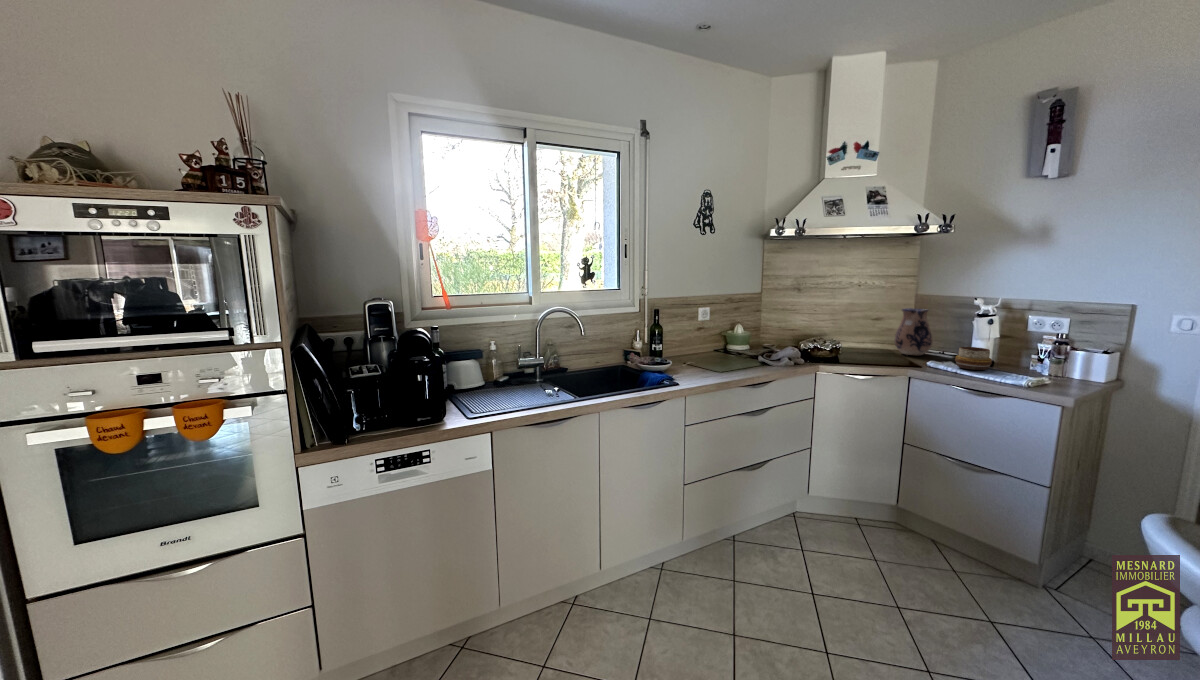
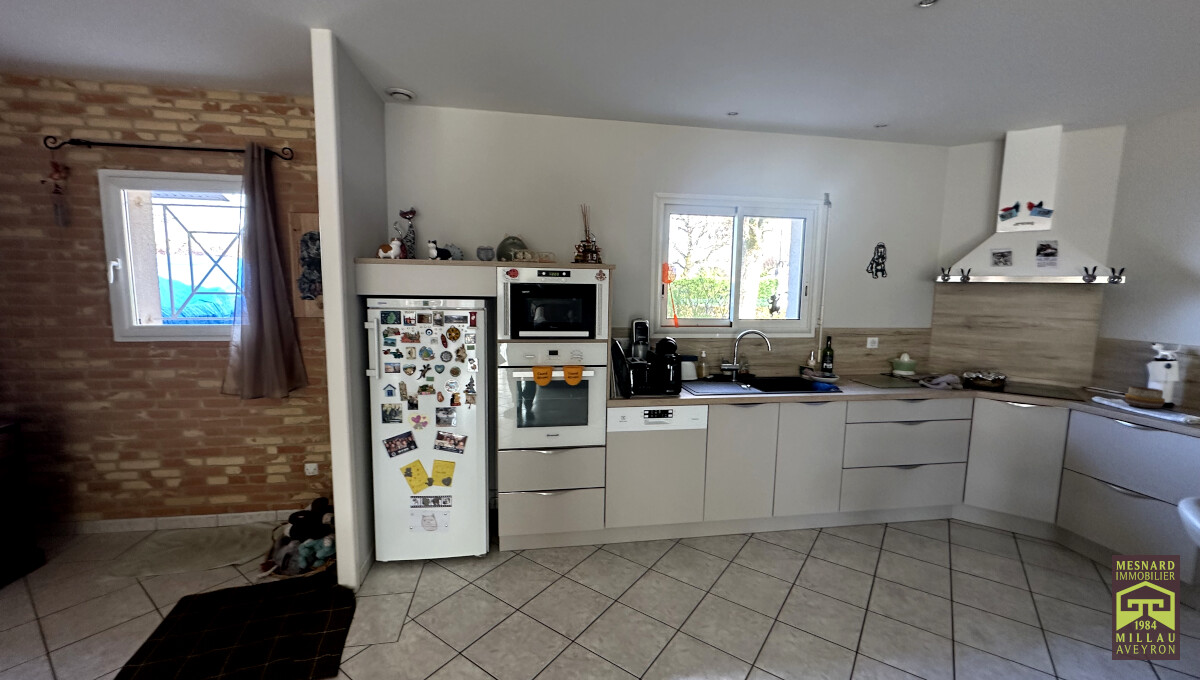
ceramic pitcher: present [895,308,933,355] -> none [1065,349,1108,393]

